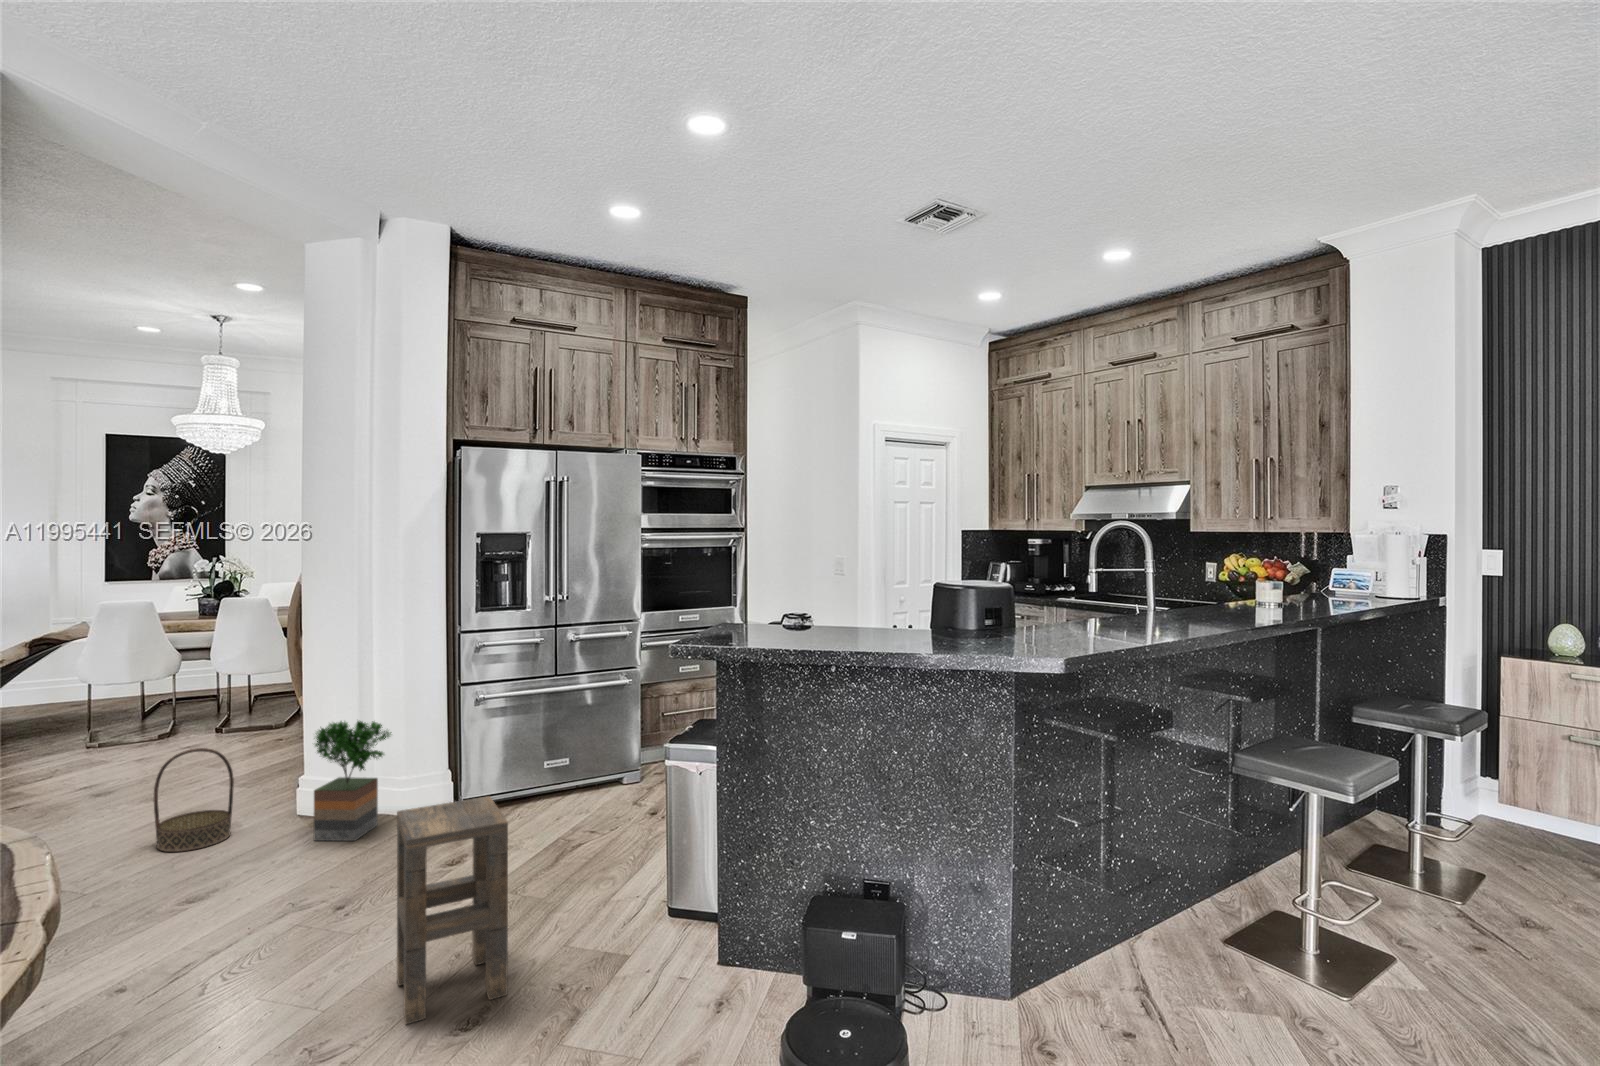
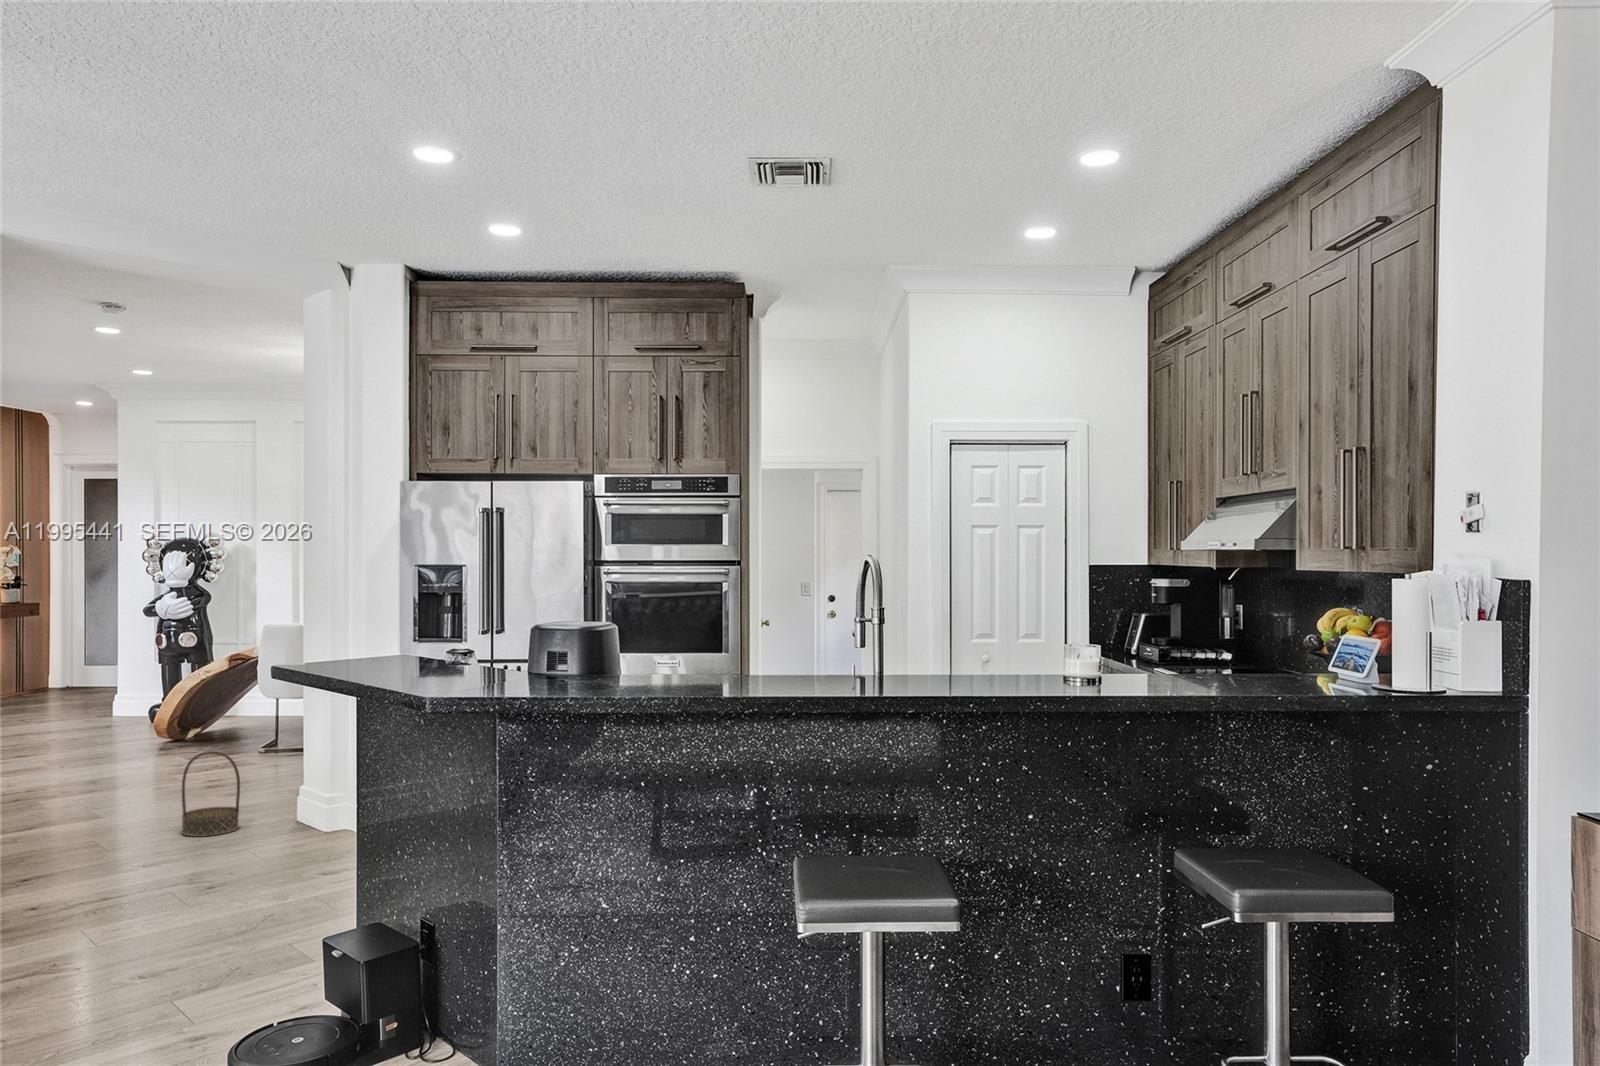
potted tree: present [314,721,391,841] -> none [262,739,344,850]
side table: present [397,796,508,1024] -> none [86,806,211,977]

